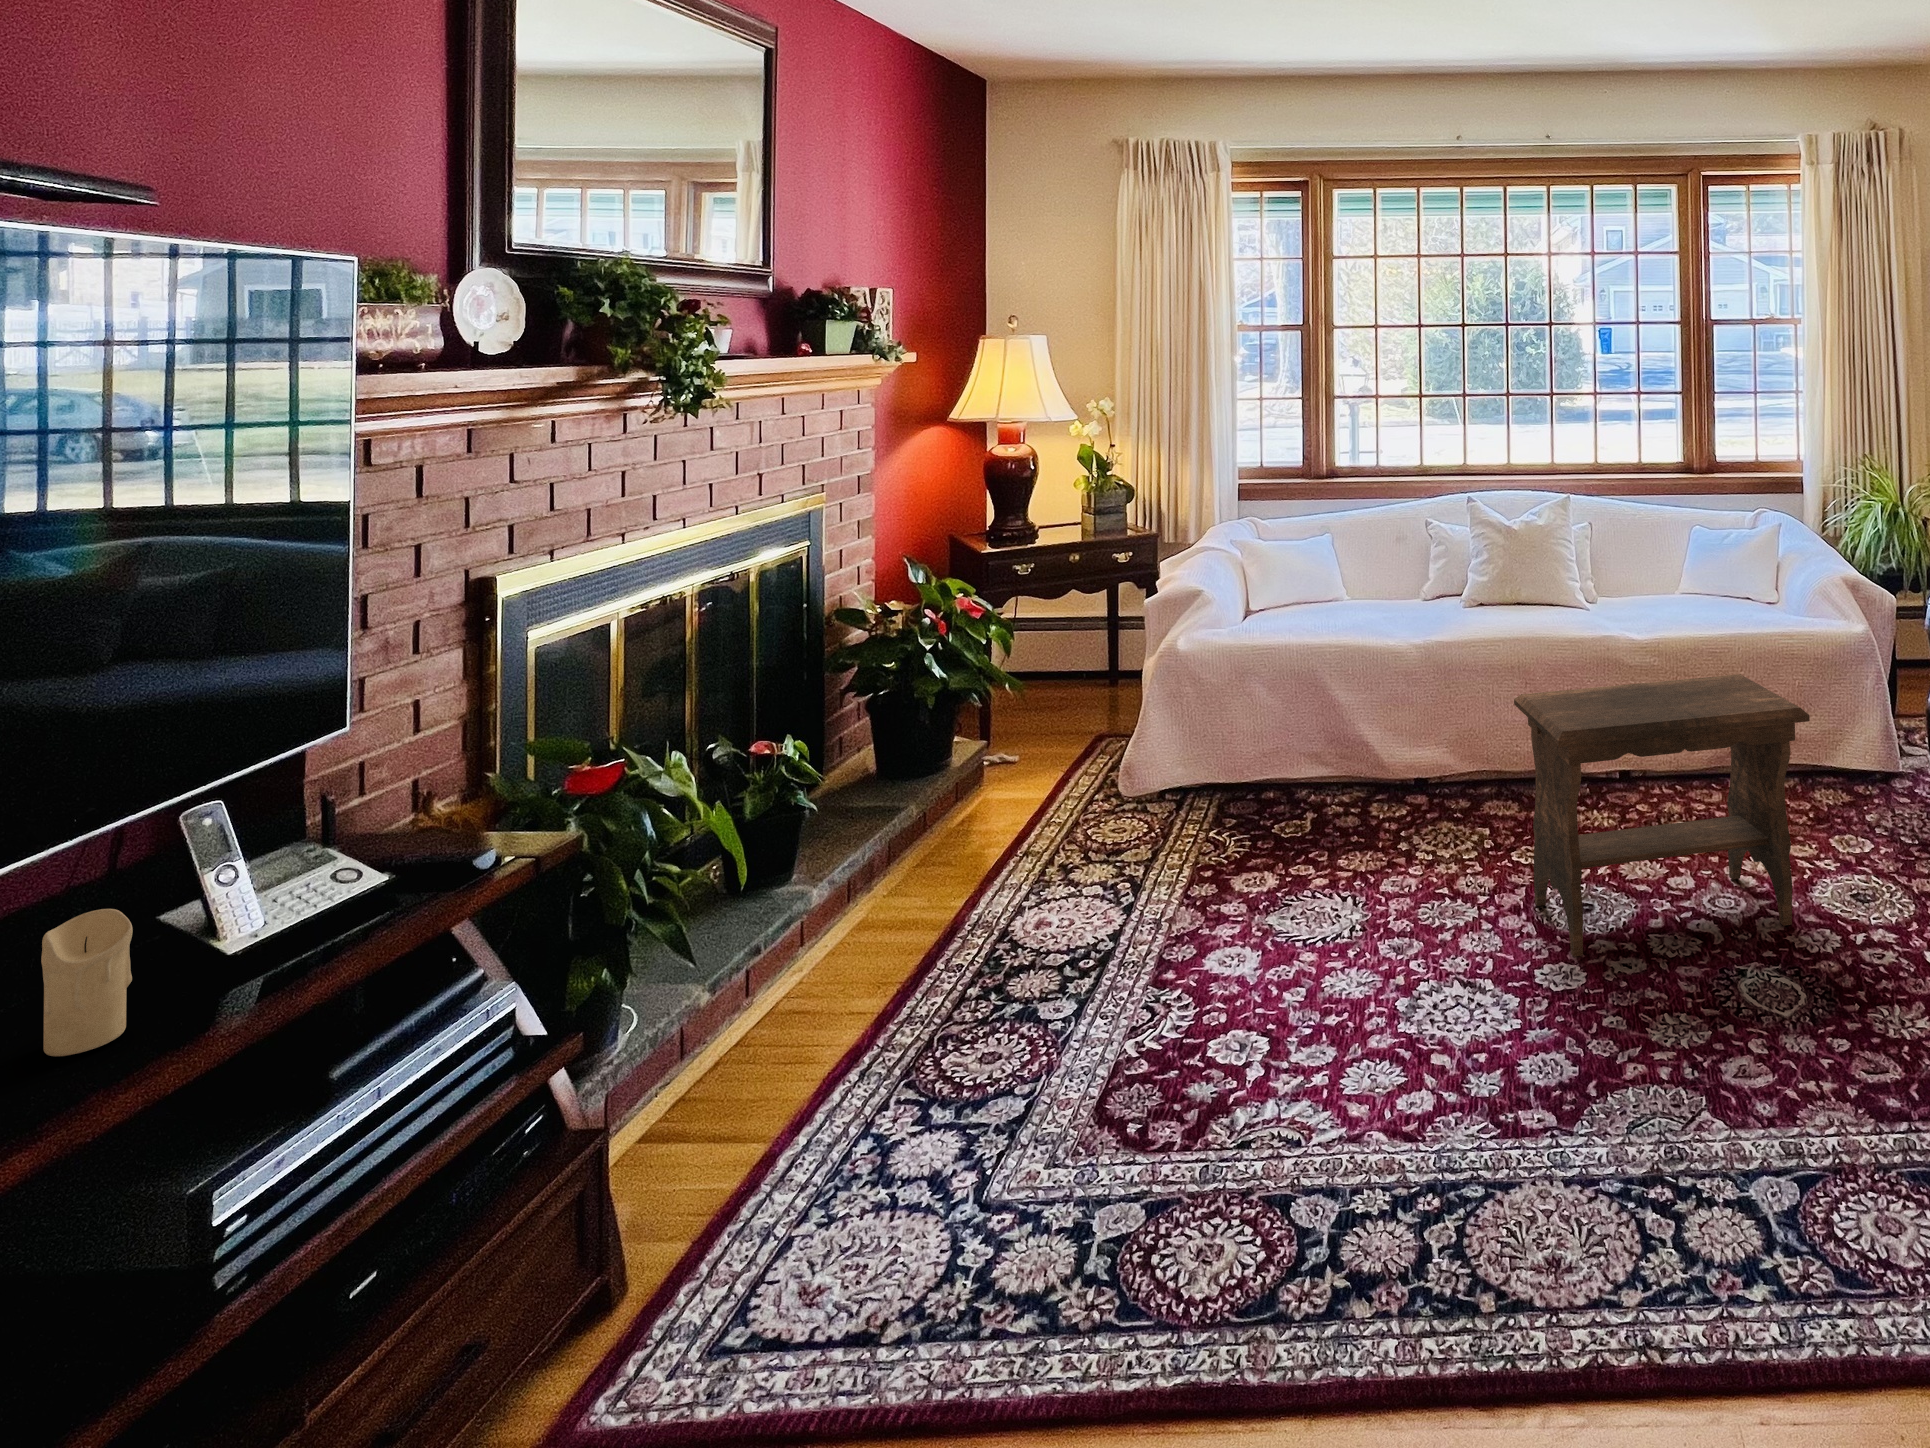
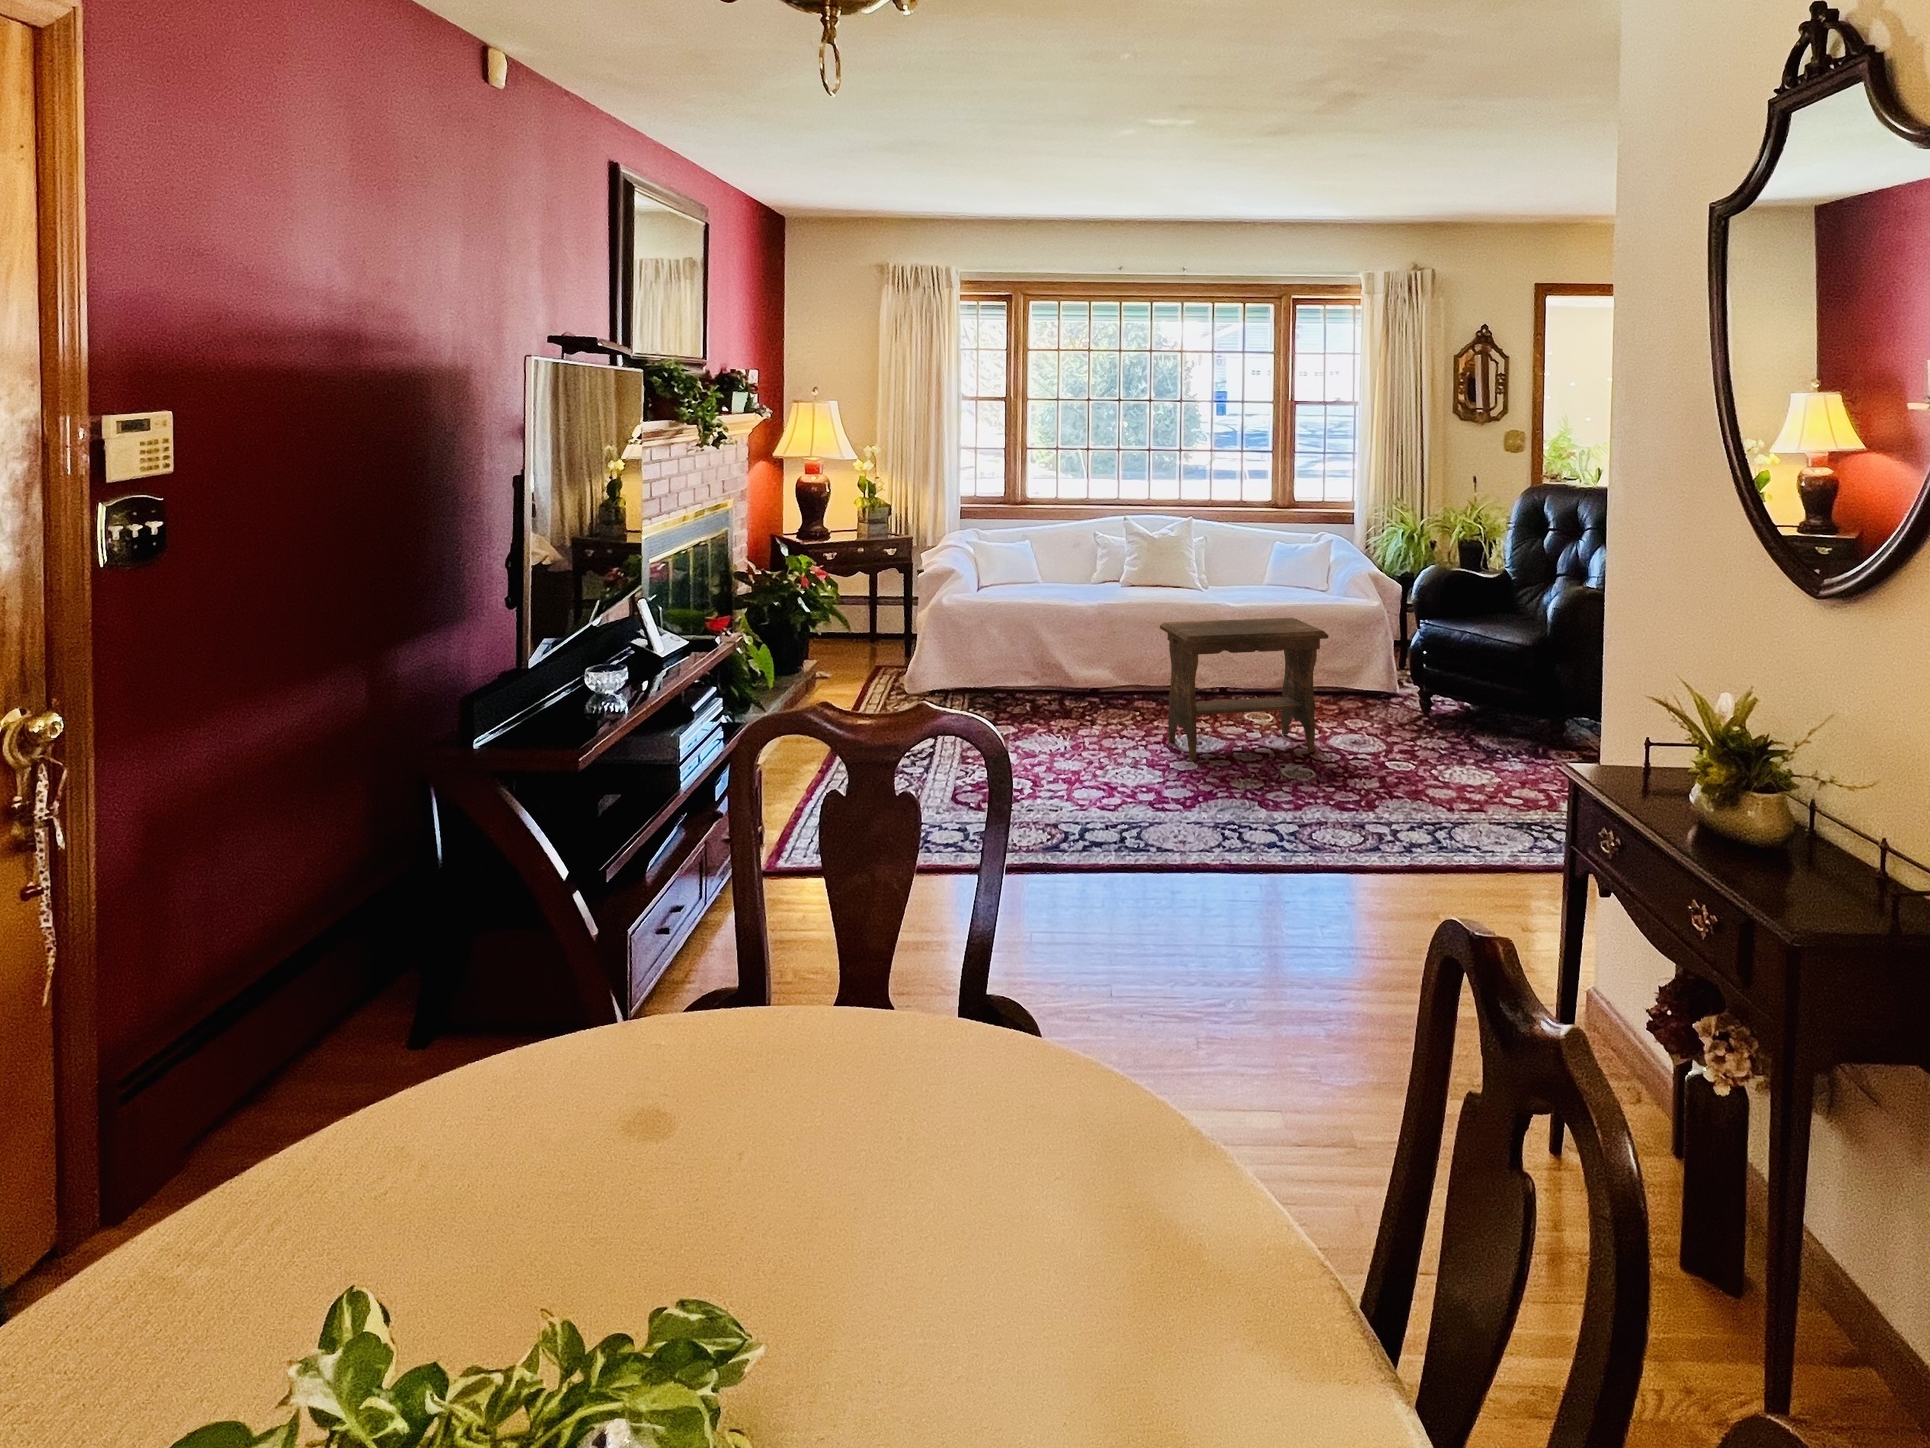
candle: present [41,909,133,1056] -> none [643,625,666,672]

